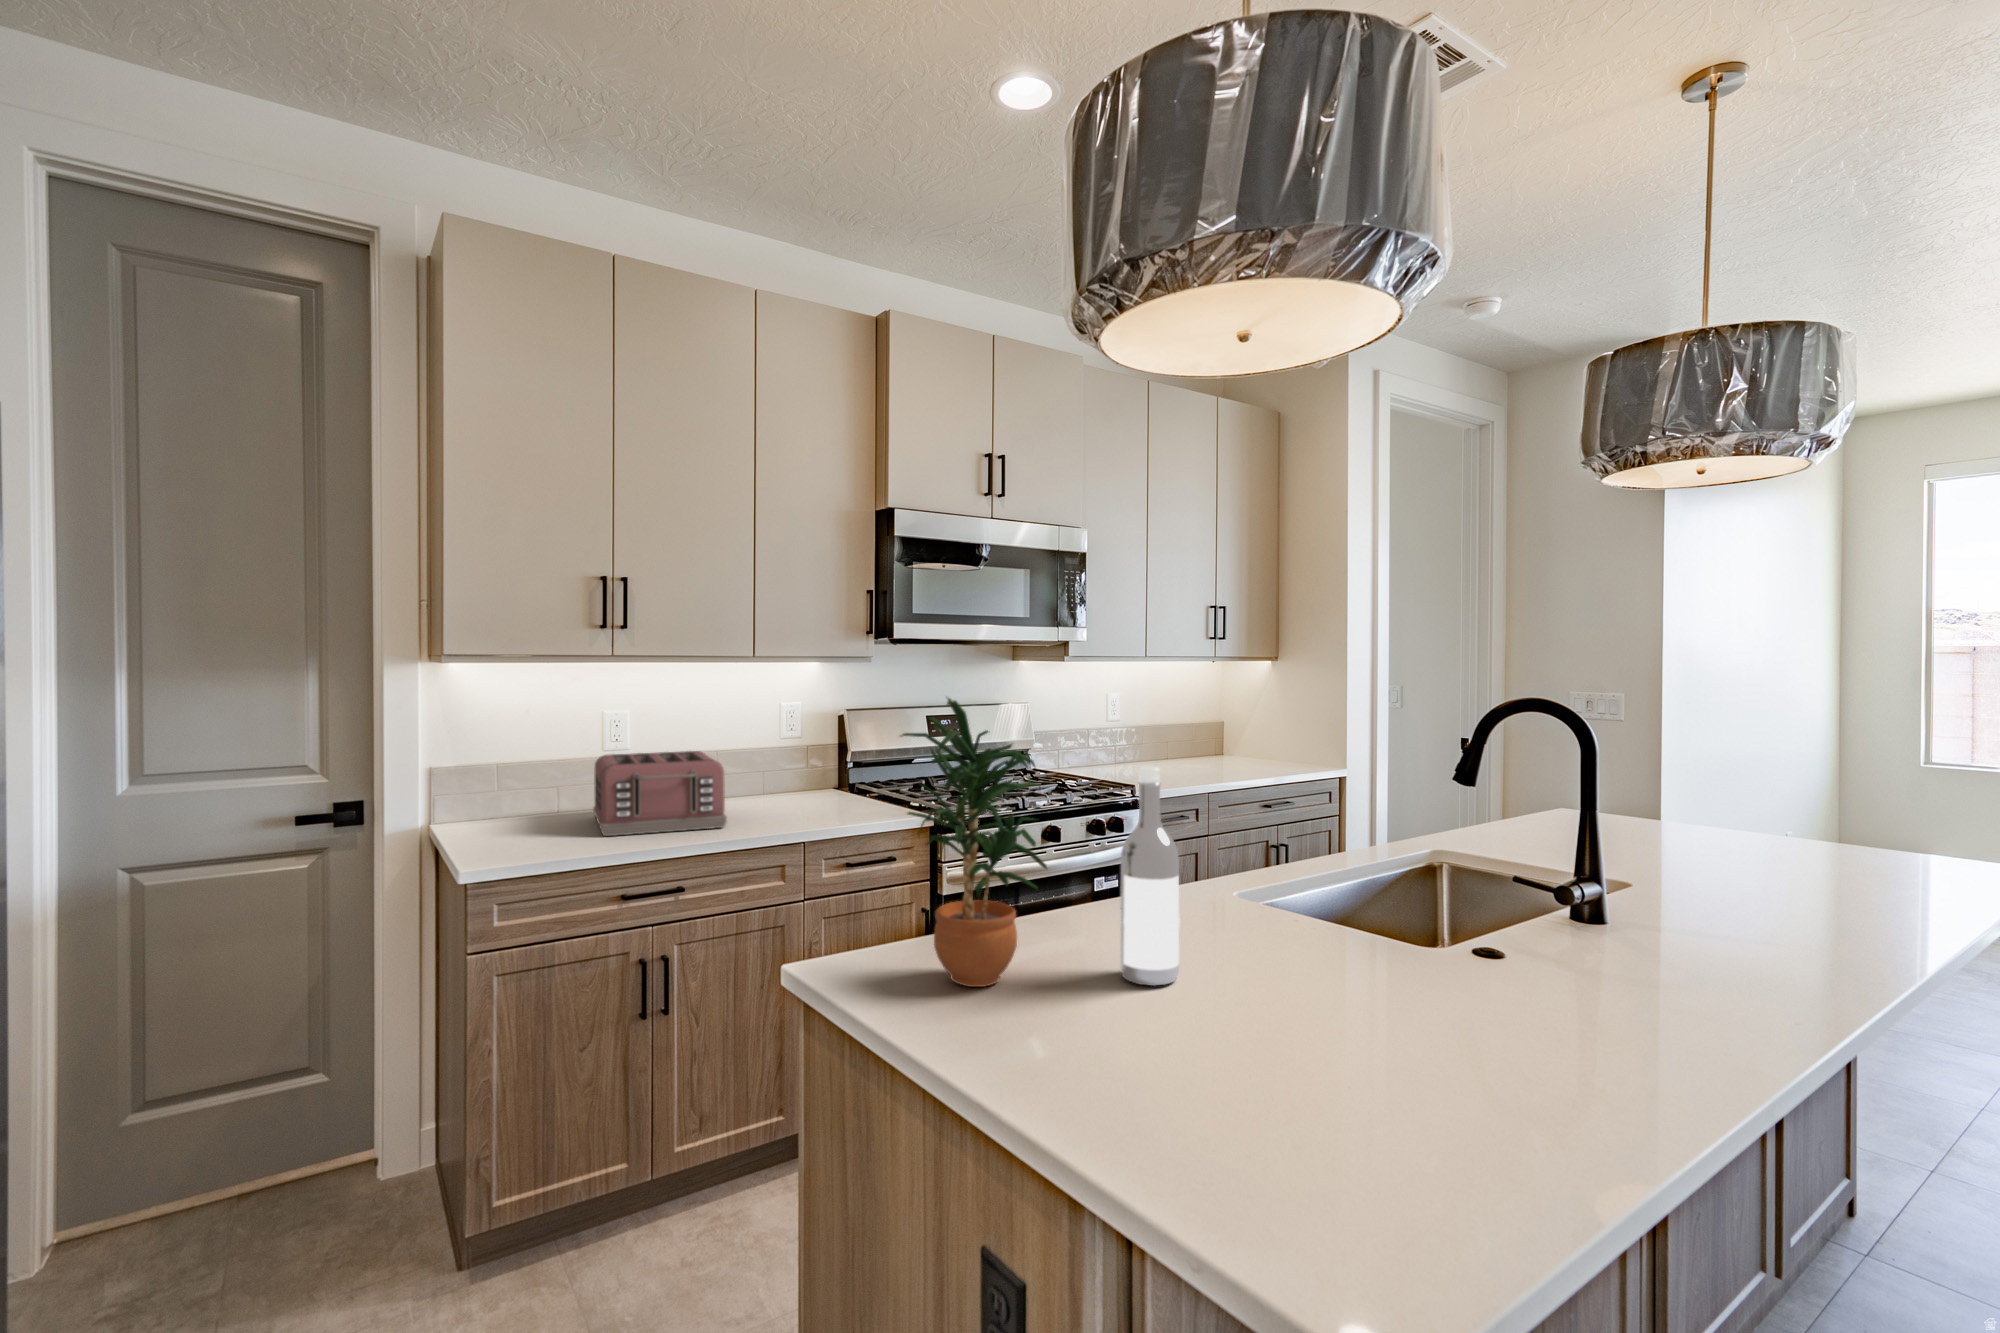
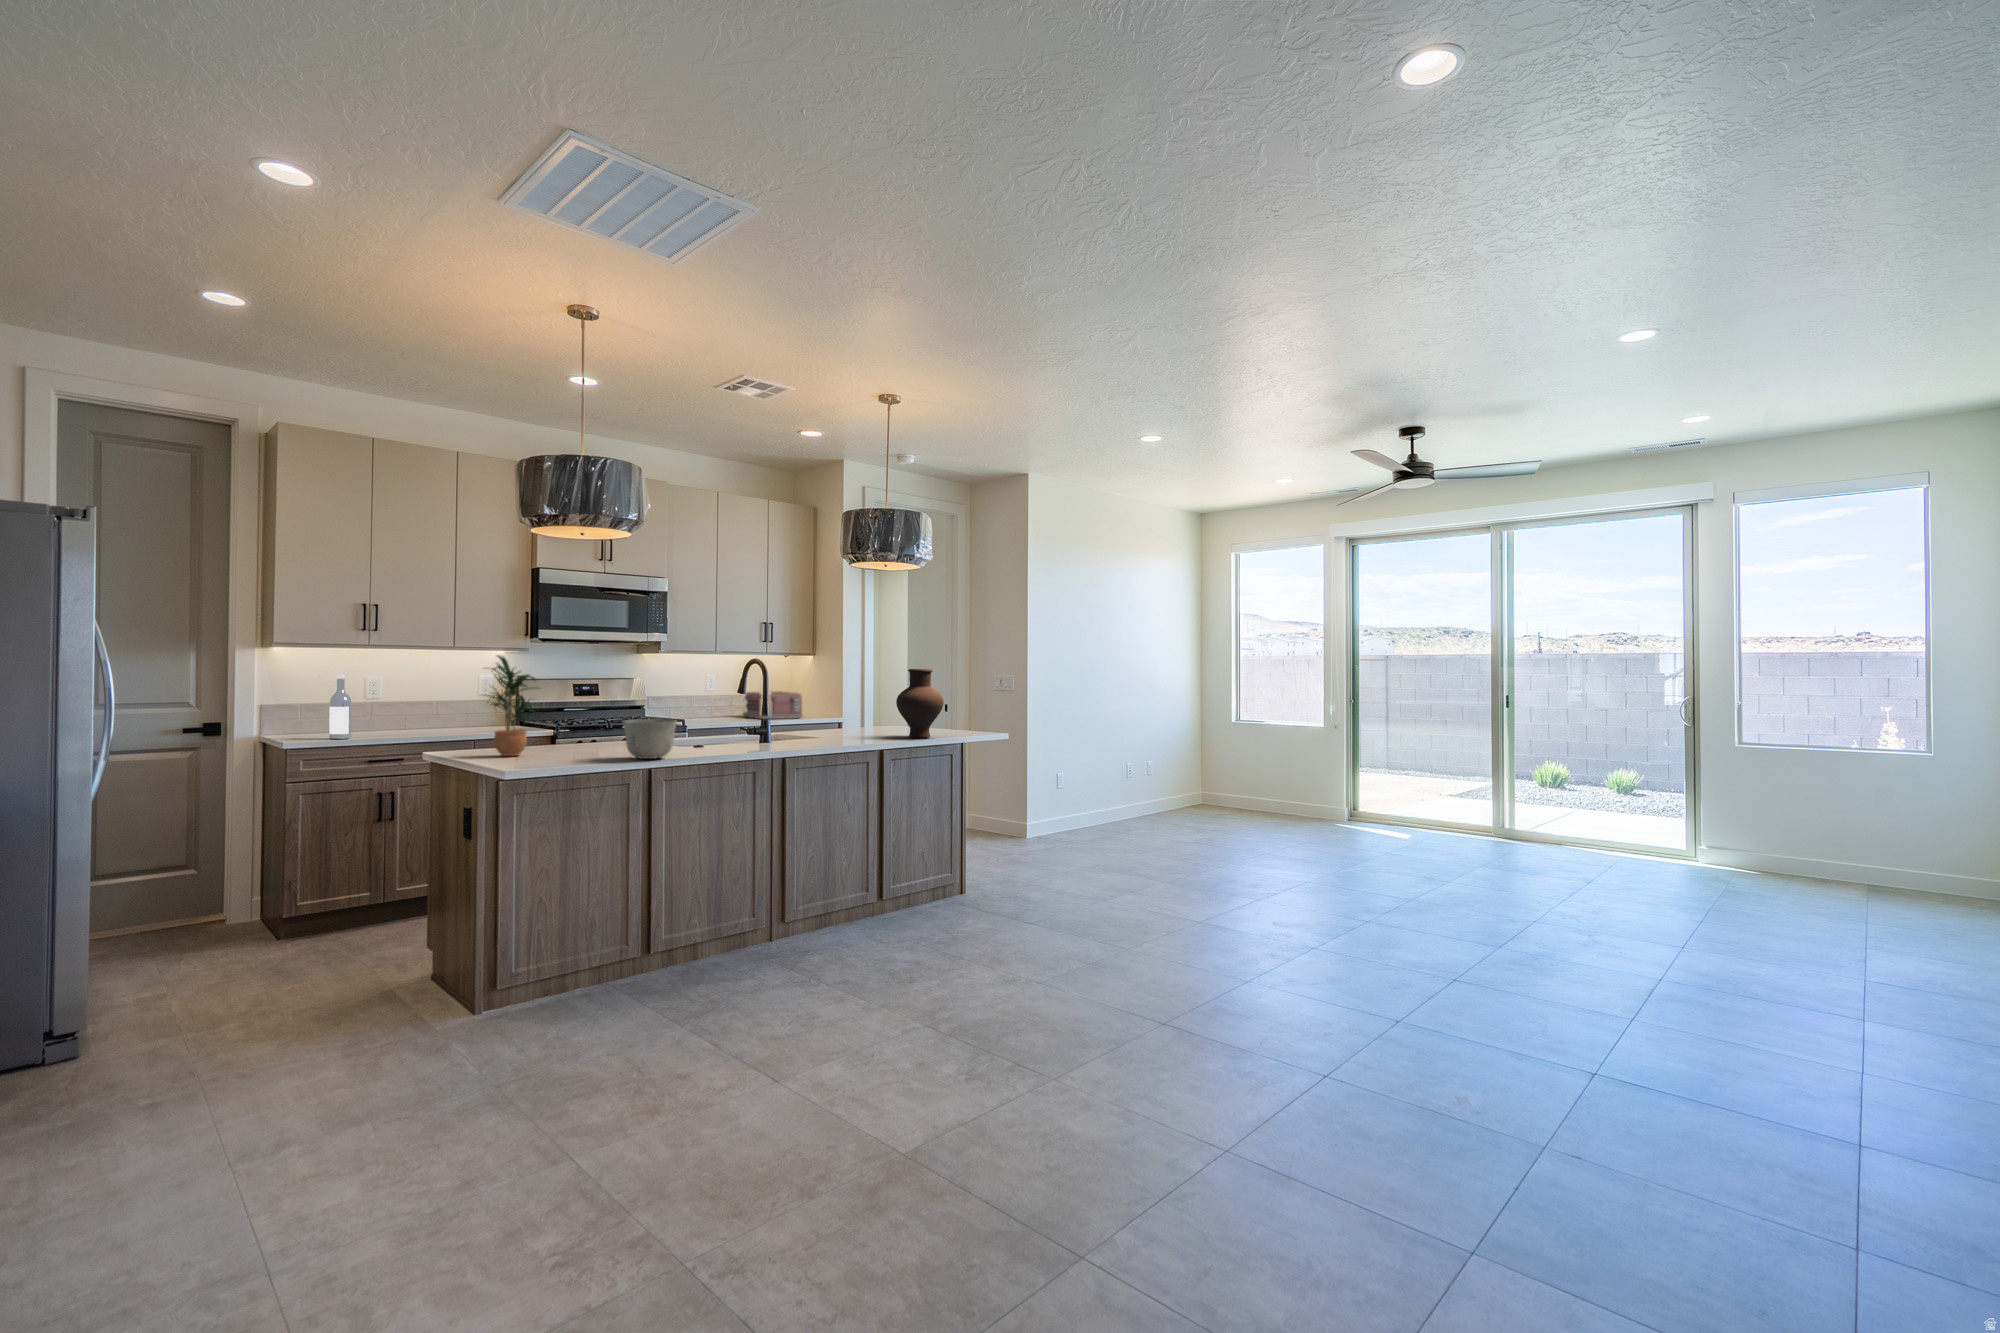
vase: none [1698,702,1835,865] -> present [896,669,943,738]
toaster: present [594,751,727,836] -> present [743,692,803,719]
wine bottle: present [1120,766,1180,986] -> present [329,674,351,739]
ceramic bowl: none [1318,884,1498,1030] -> present [623,719,677,759]

